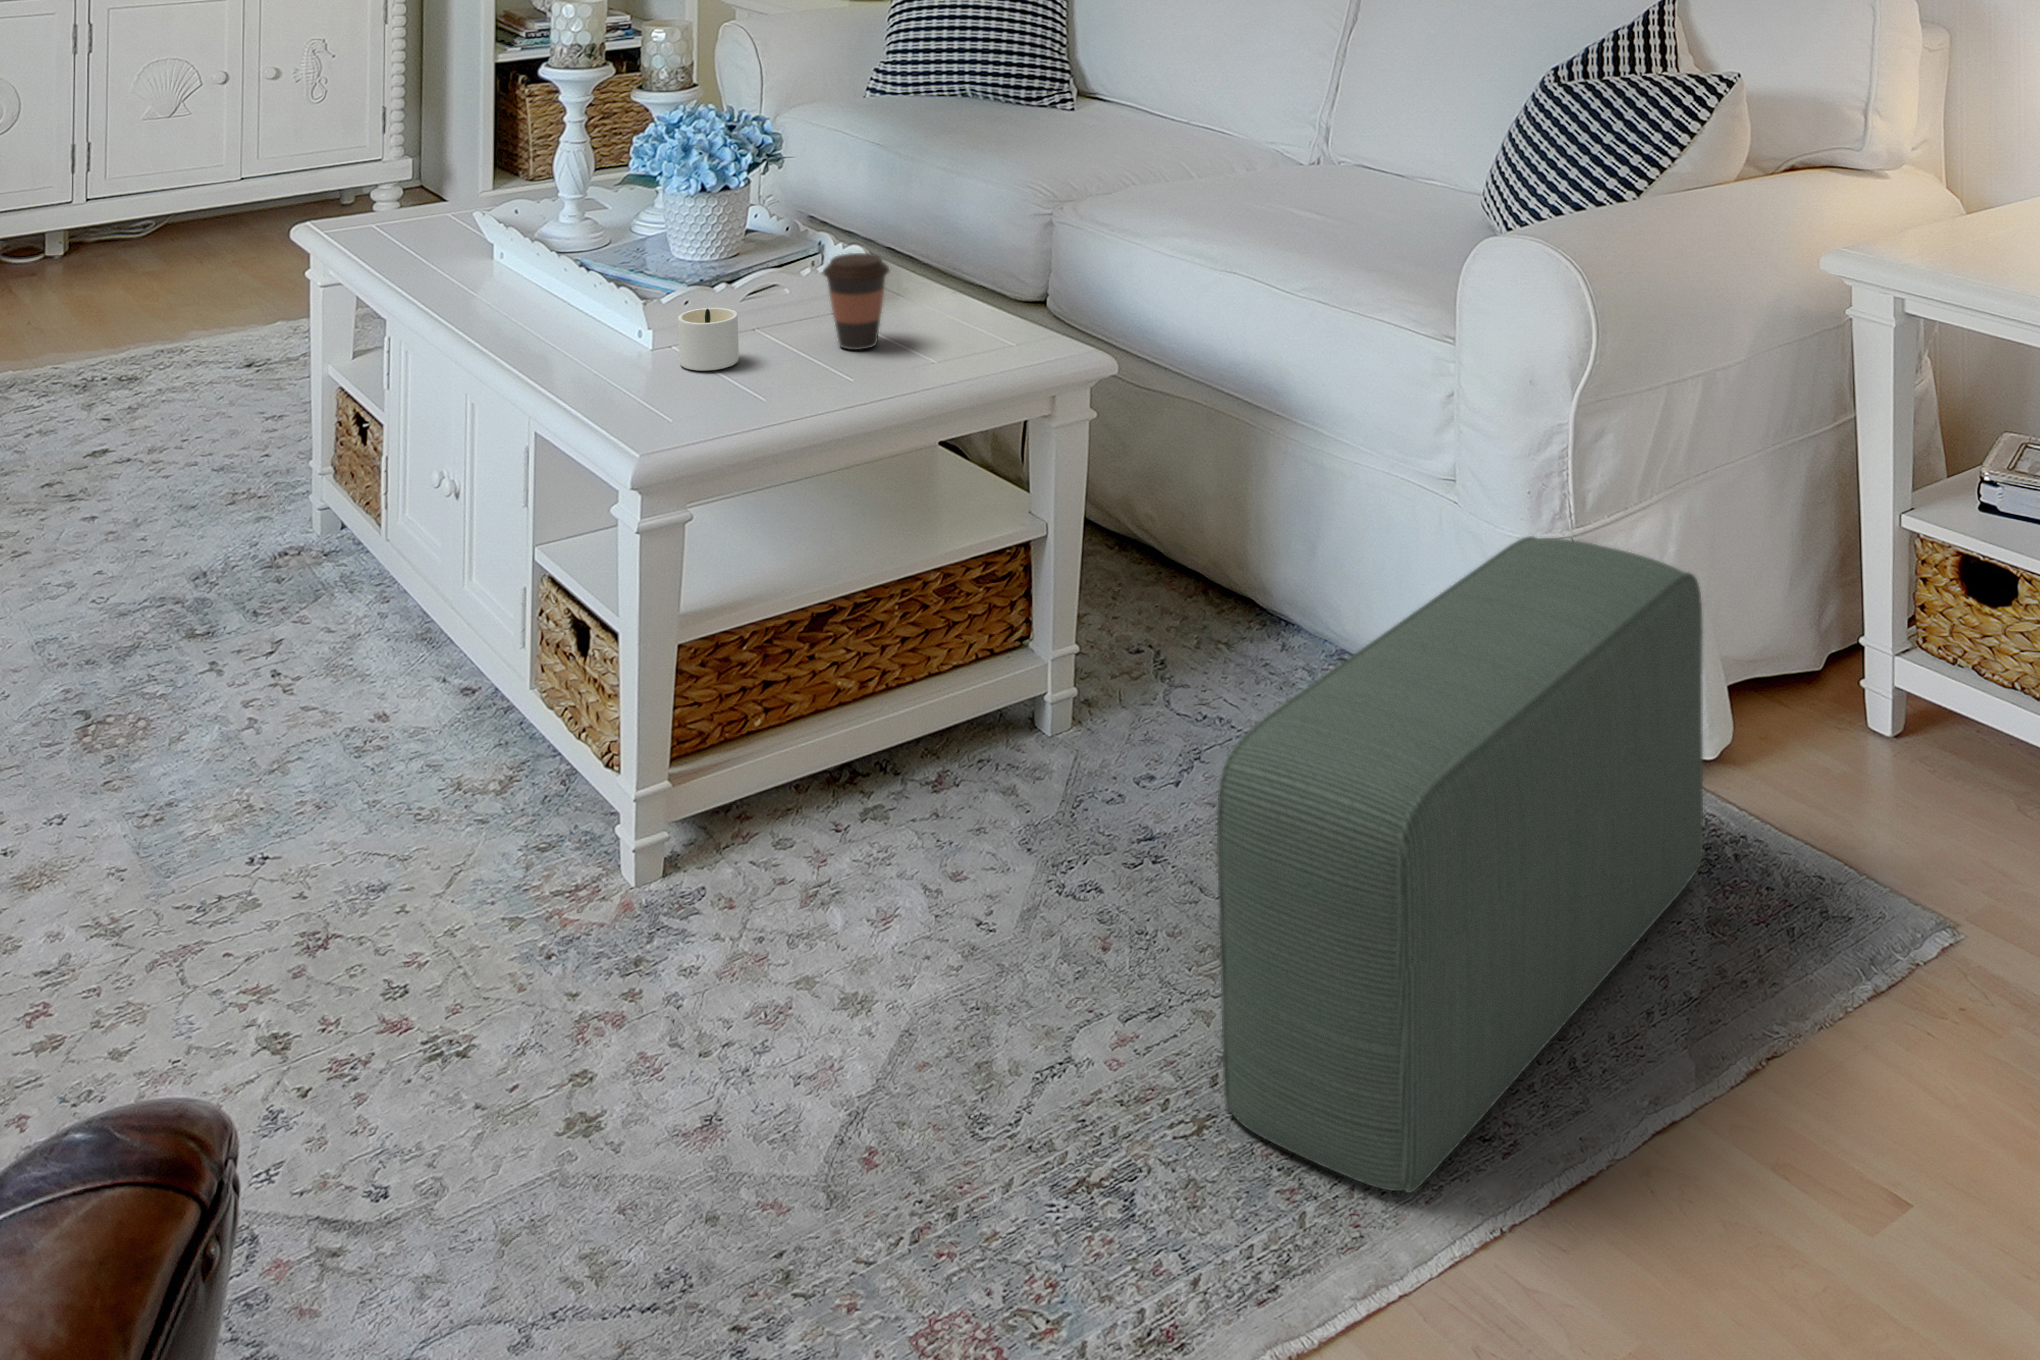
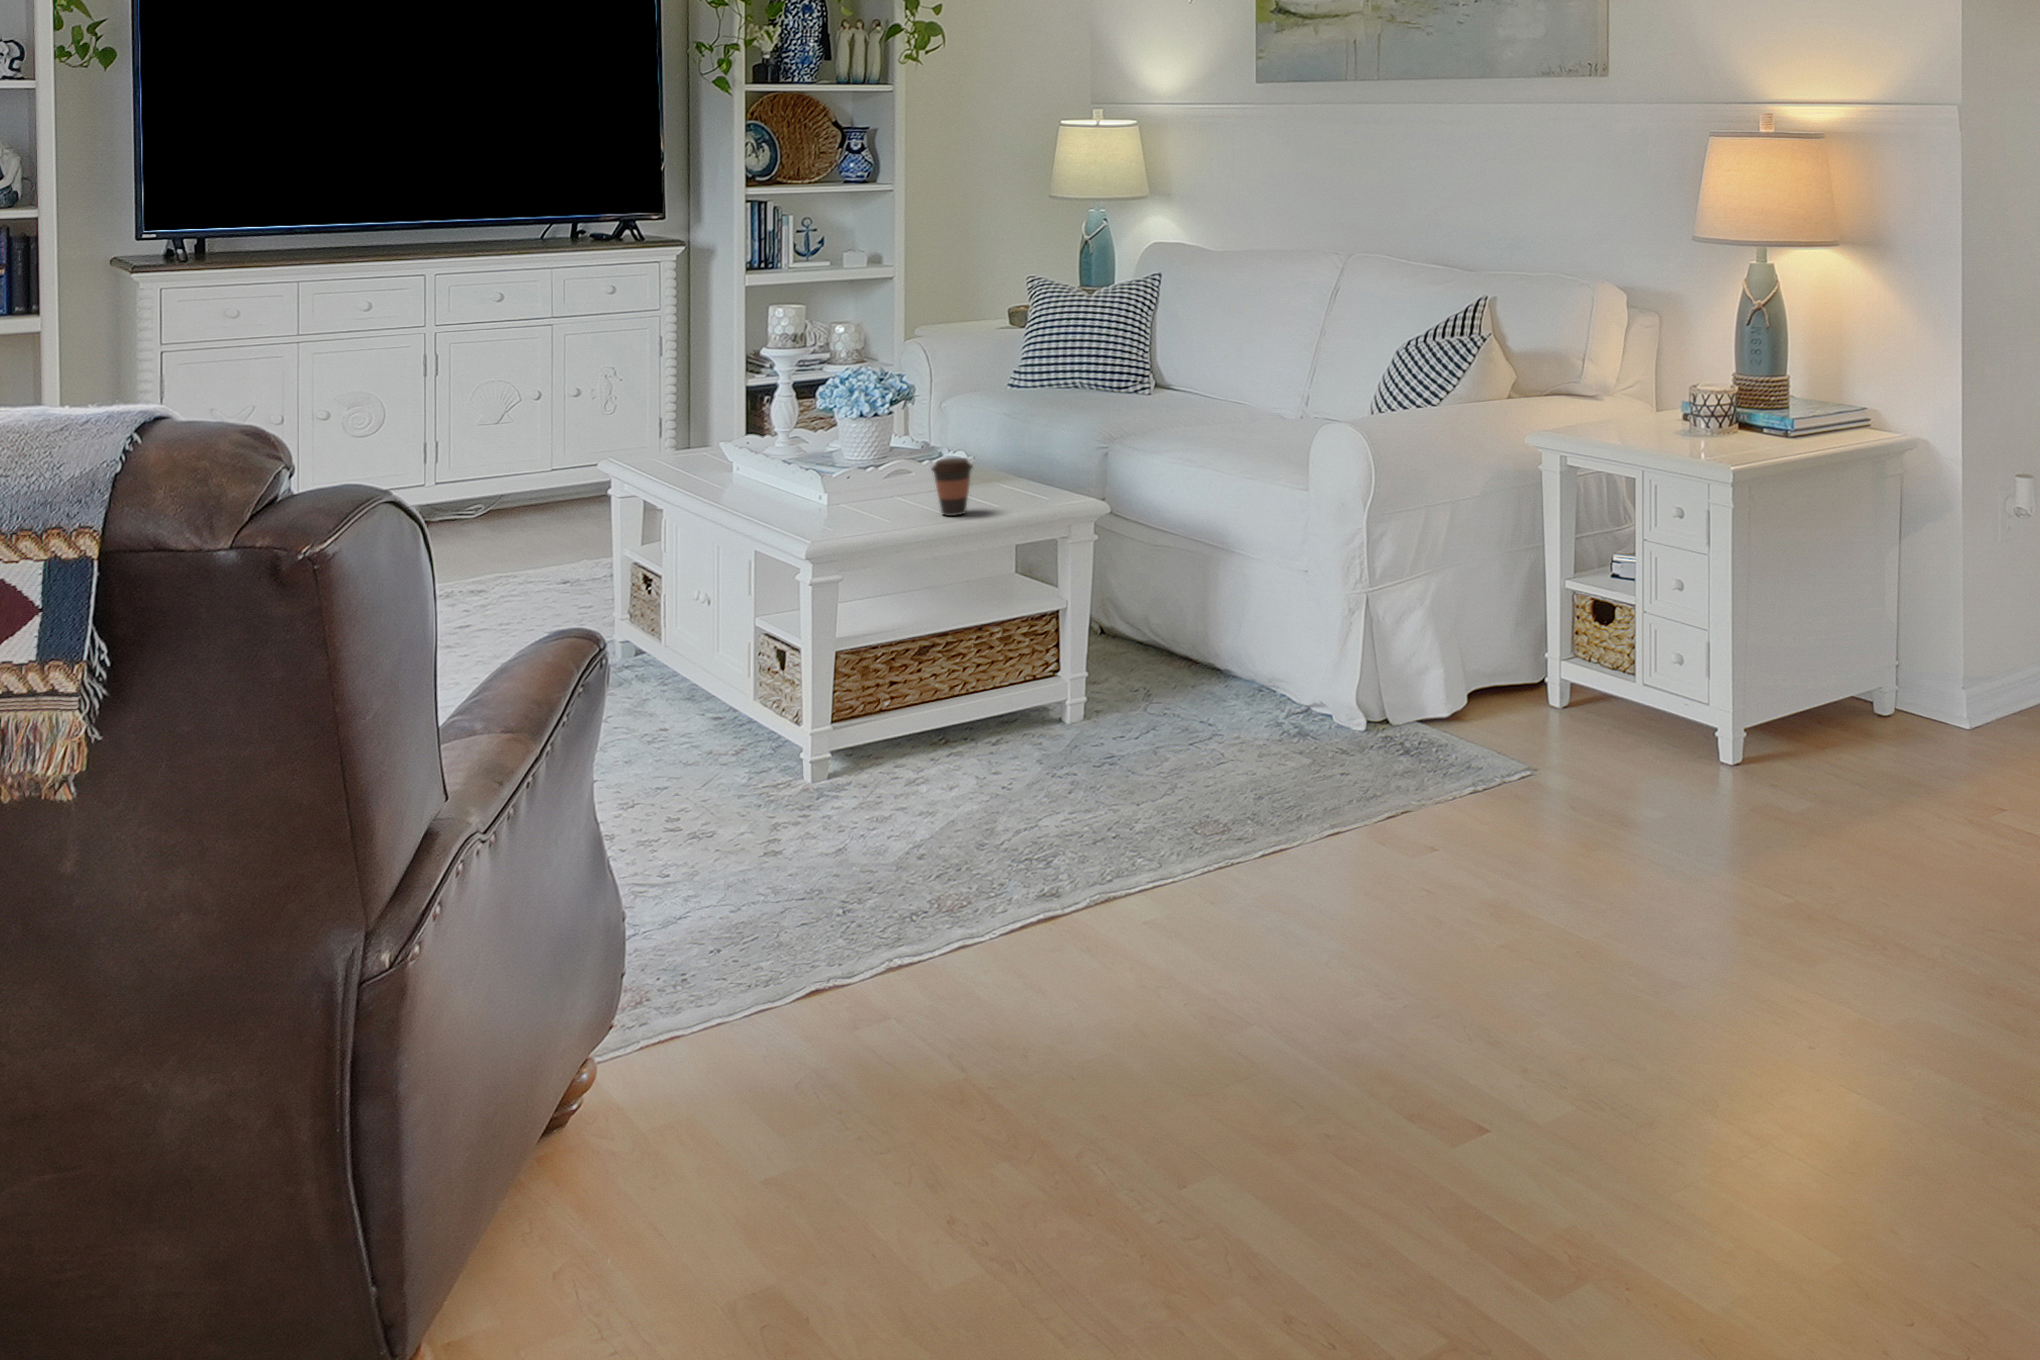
candle: present [678,308,739,371] -> none [838,490,894,526]
pouf: present [1217,536,1703,1193] -> none [1114,604,1435,907]

